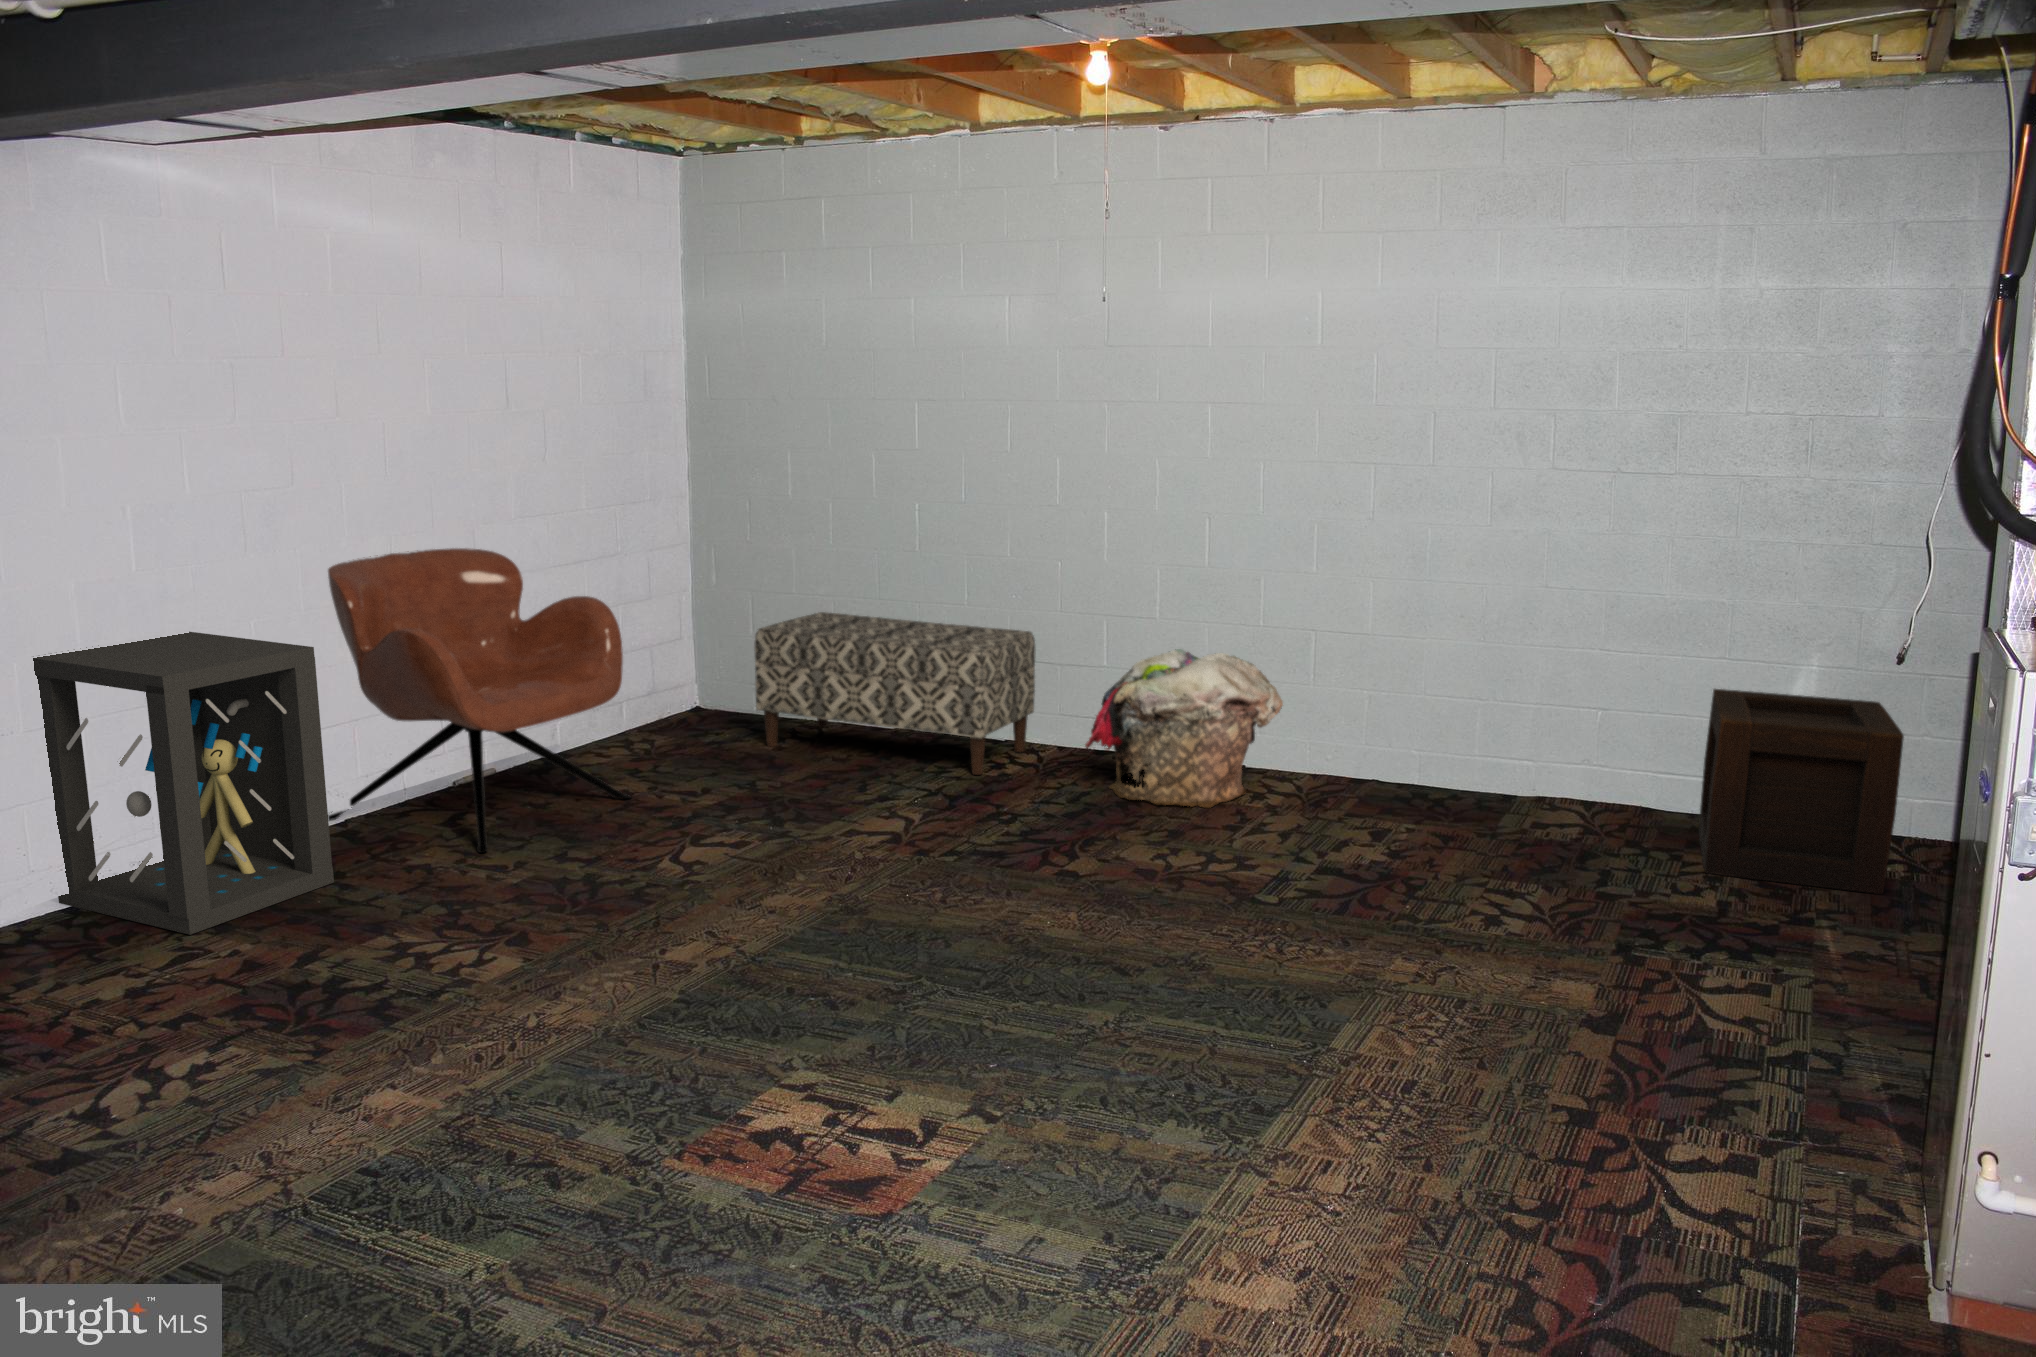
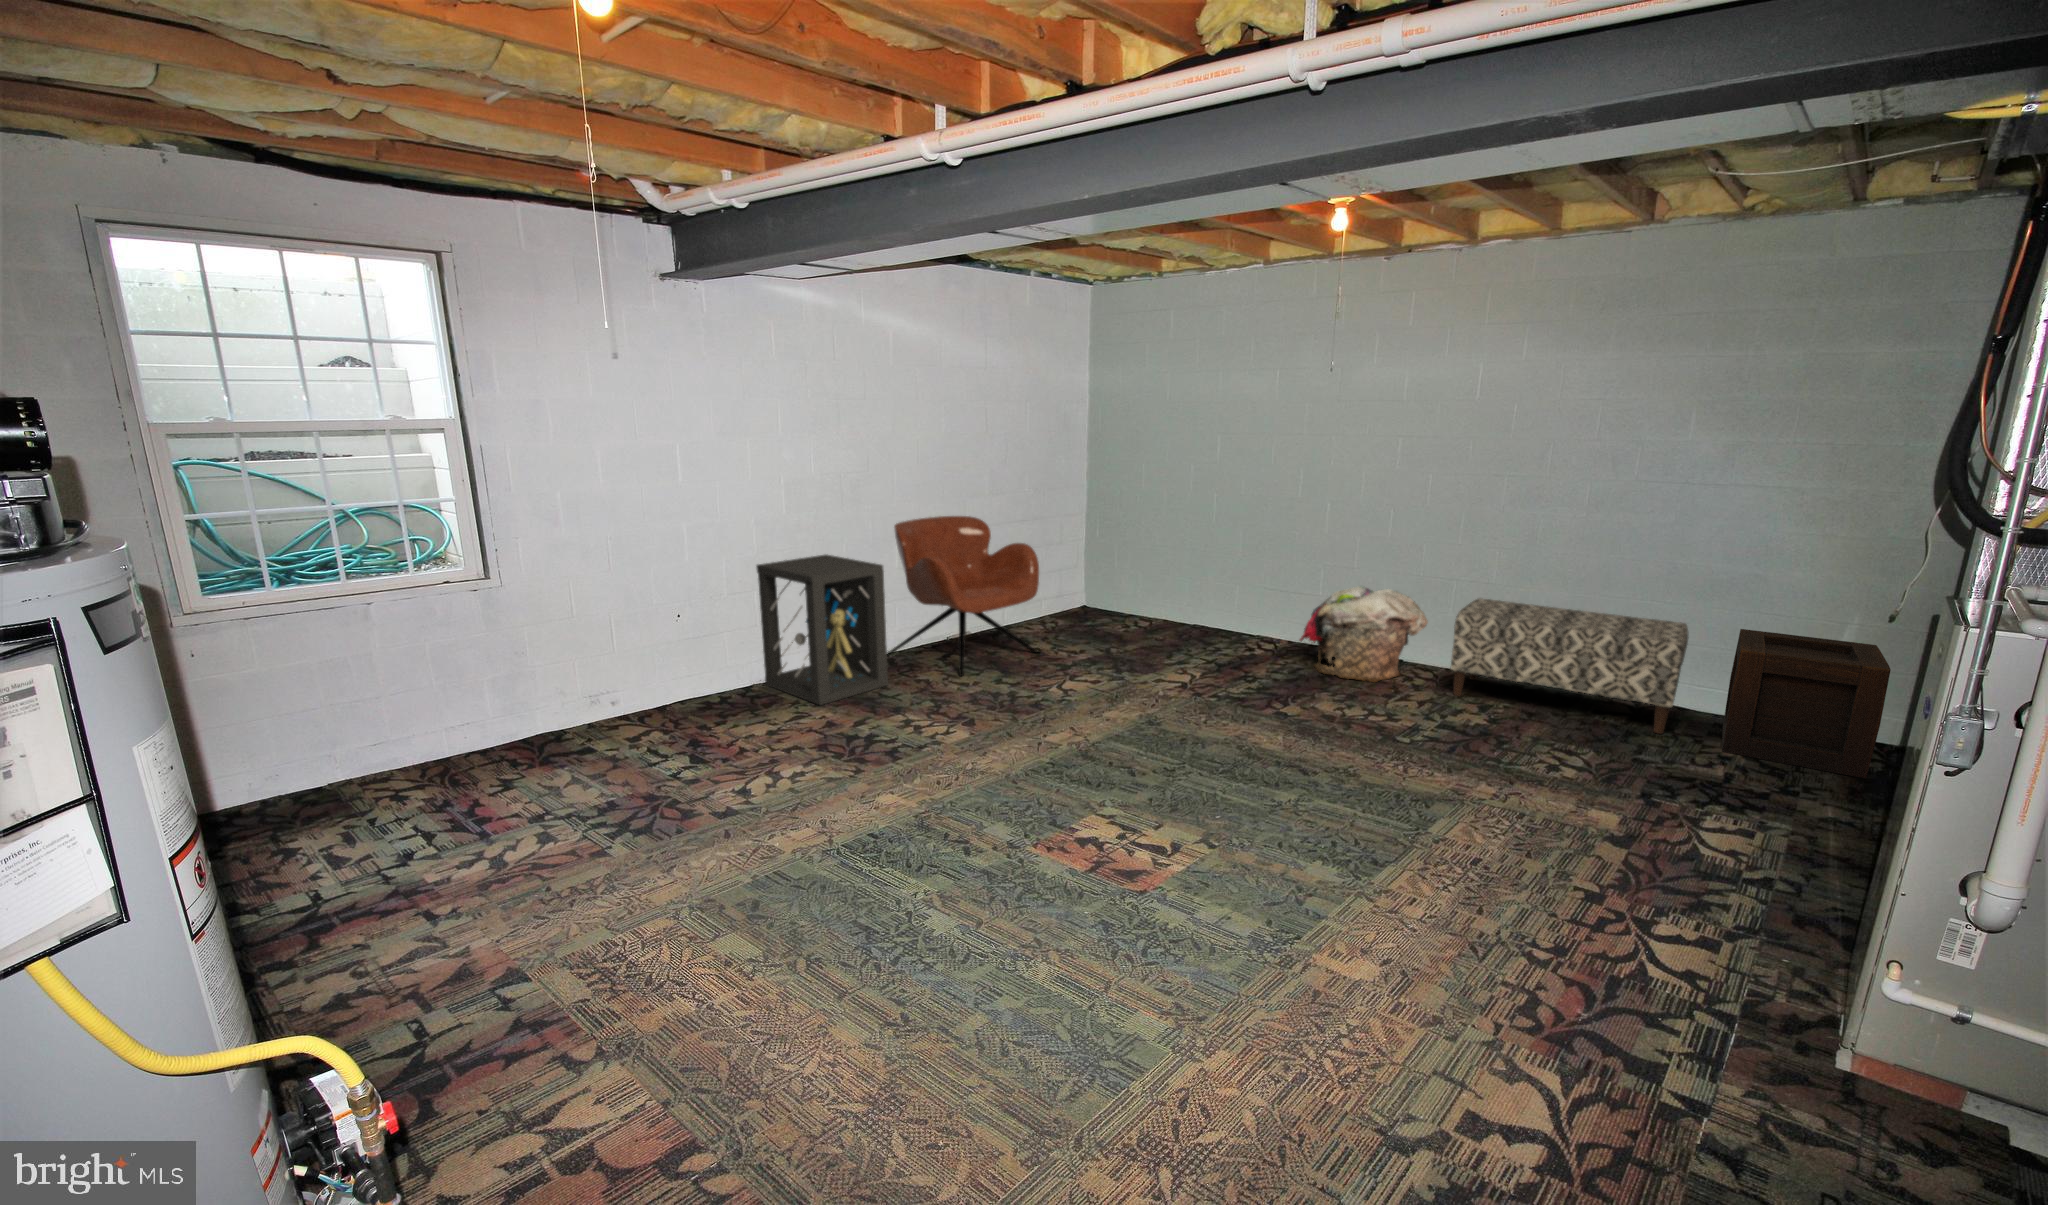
bench: present [754,612,1035,775] -> present [1451,598,1689,734]

